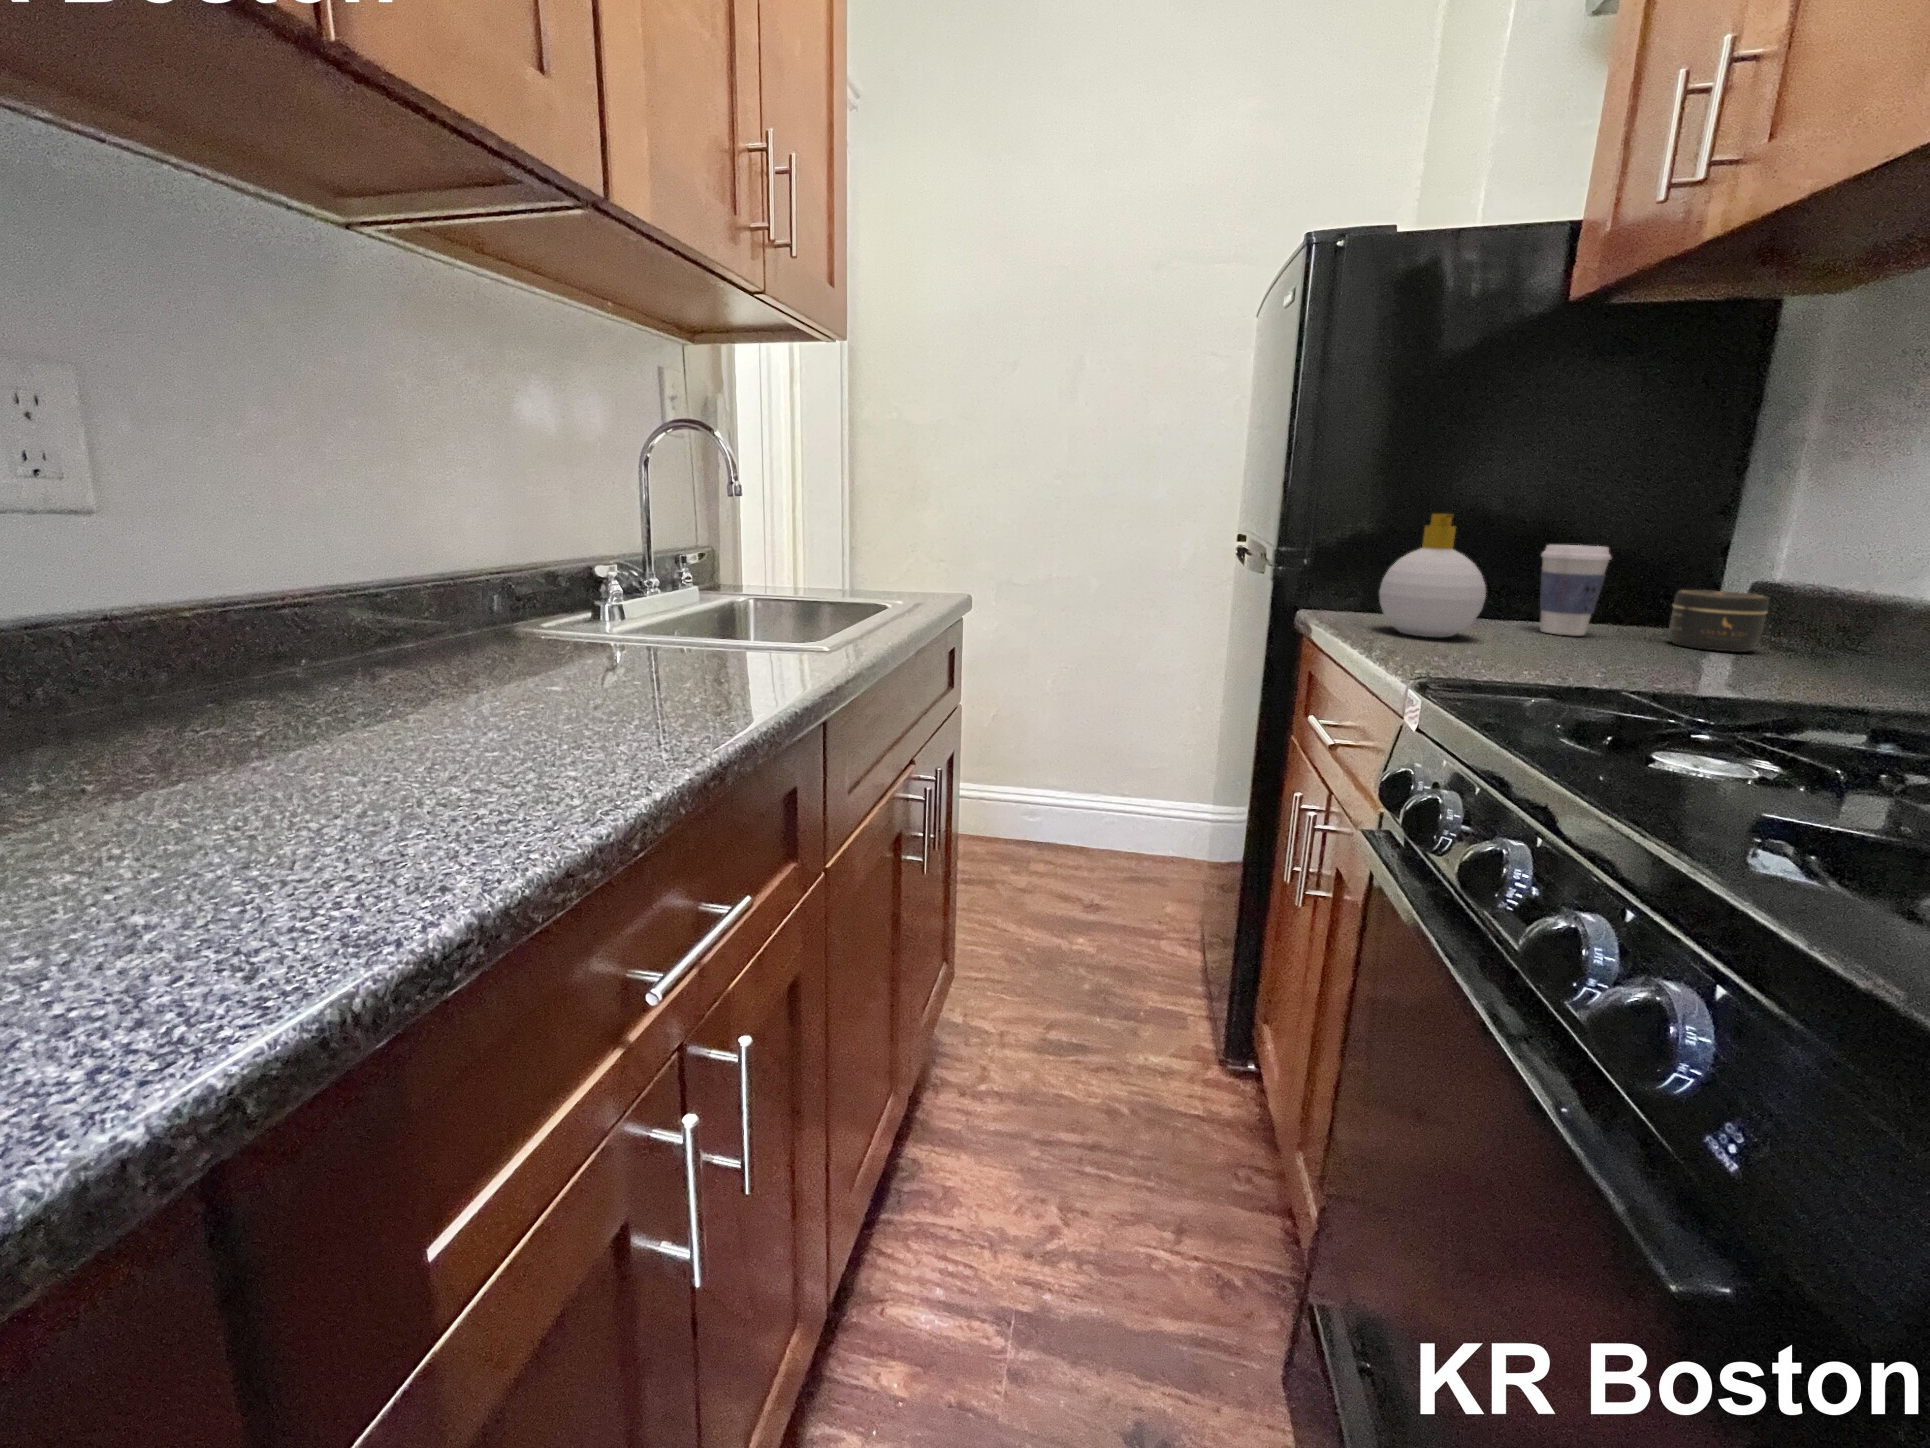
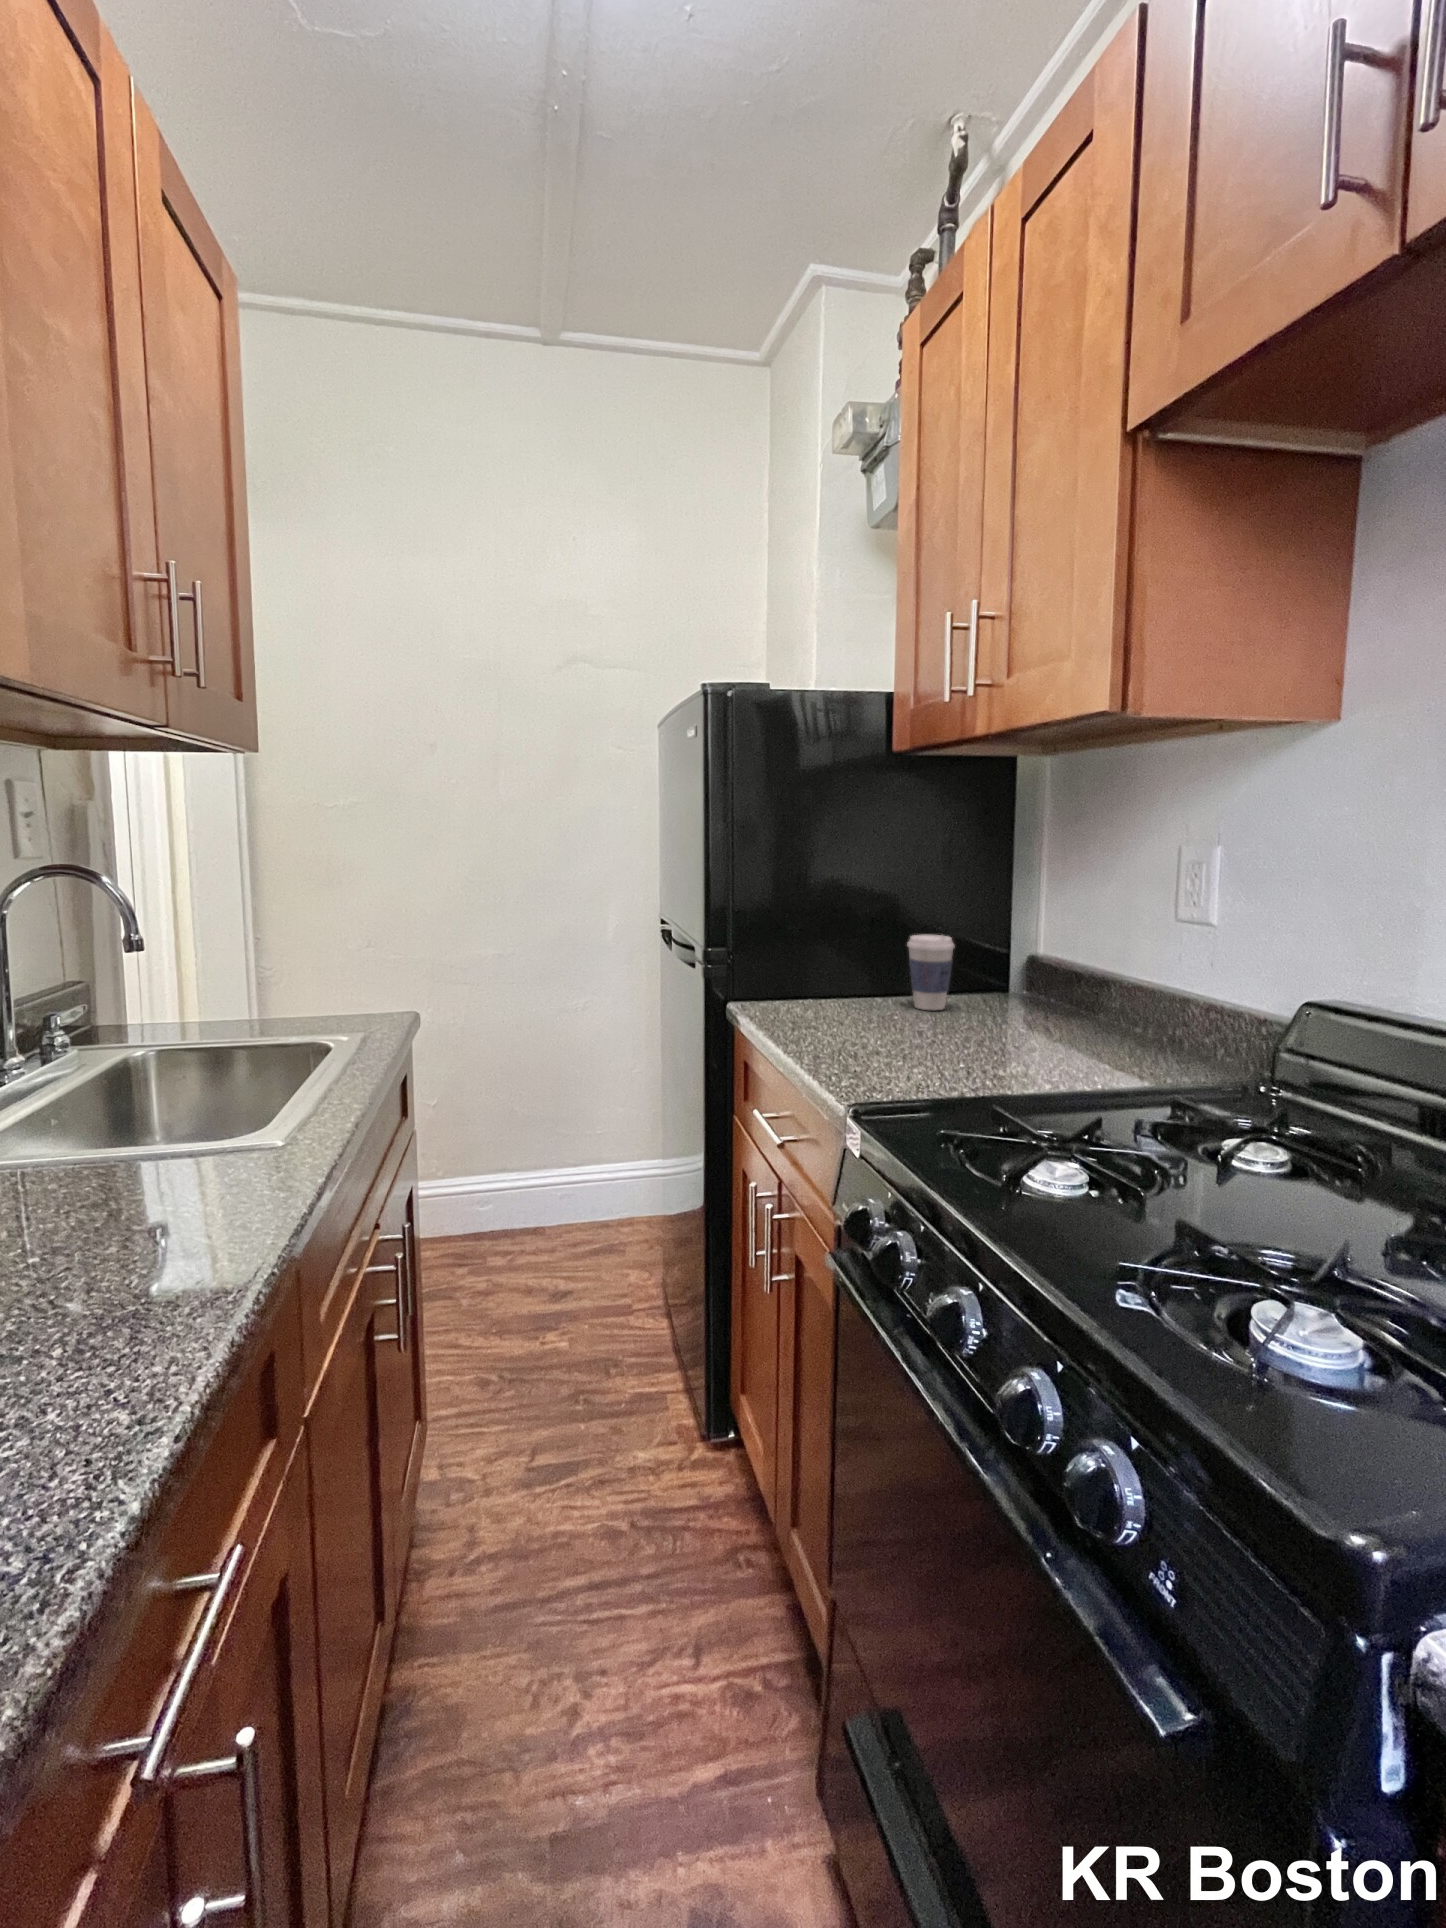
soap bottle: present [1379,514,1486,637] -> none [797,925,878,1031]
jar: present [1669,590,1769,652] -> none [998,965,1056,1015]

